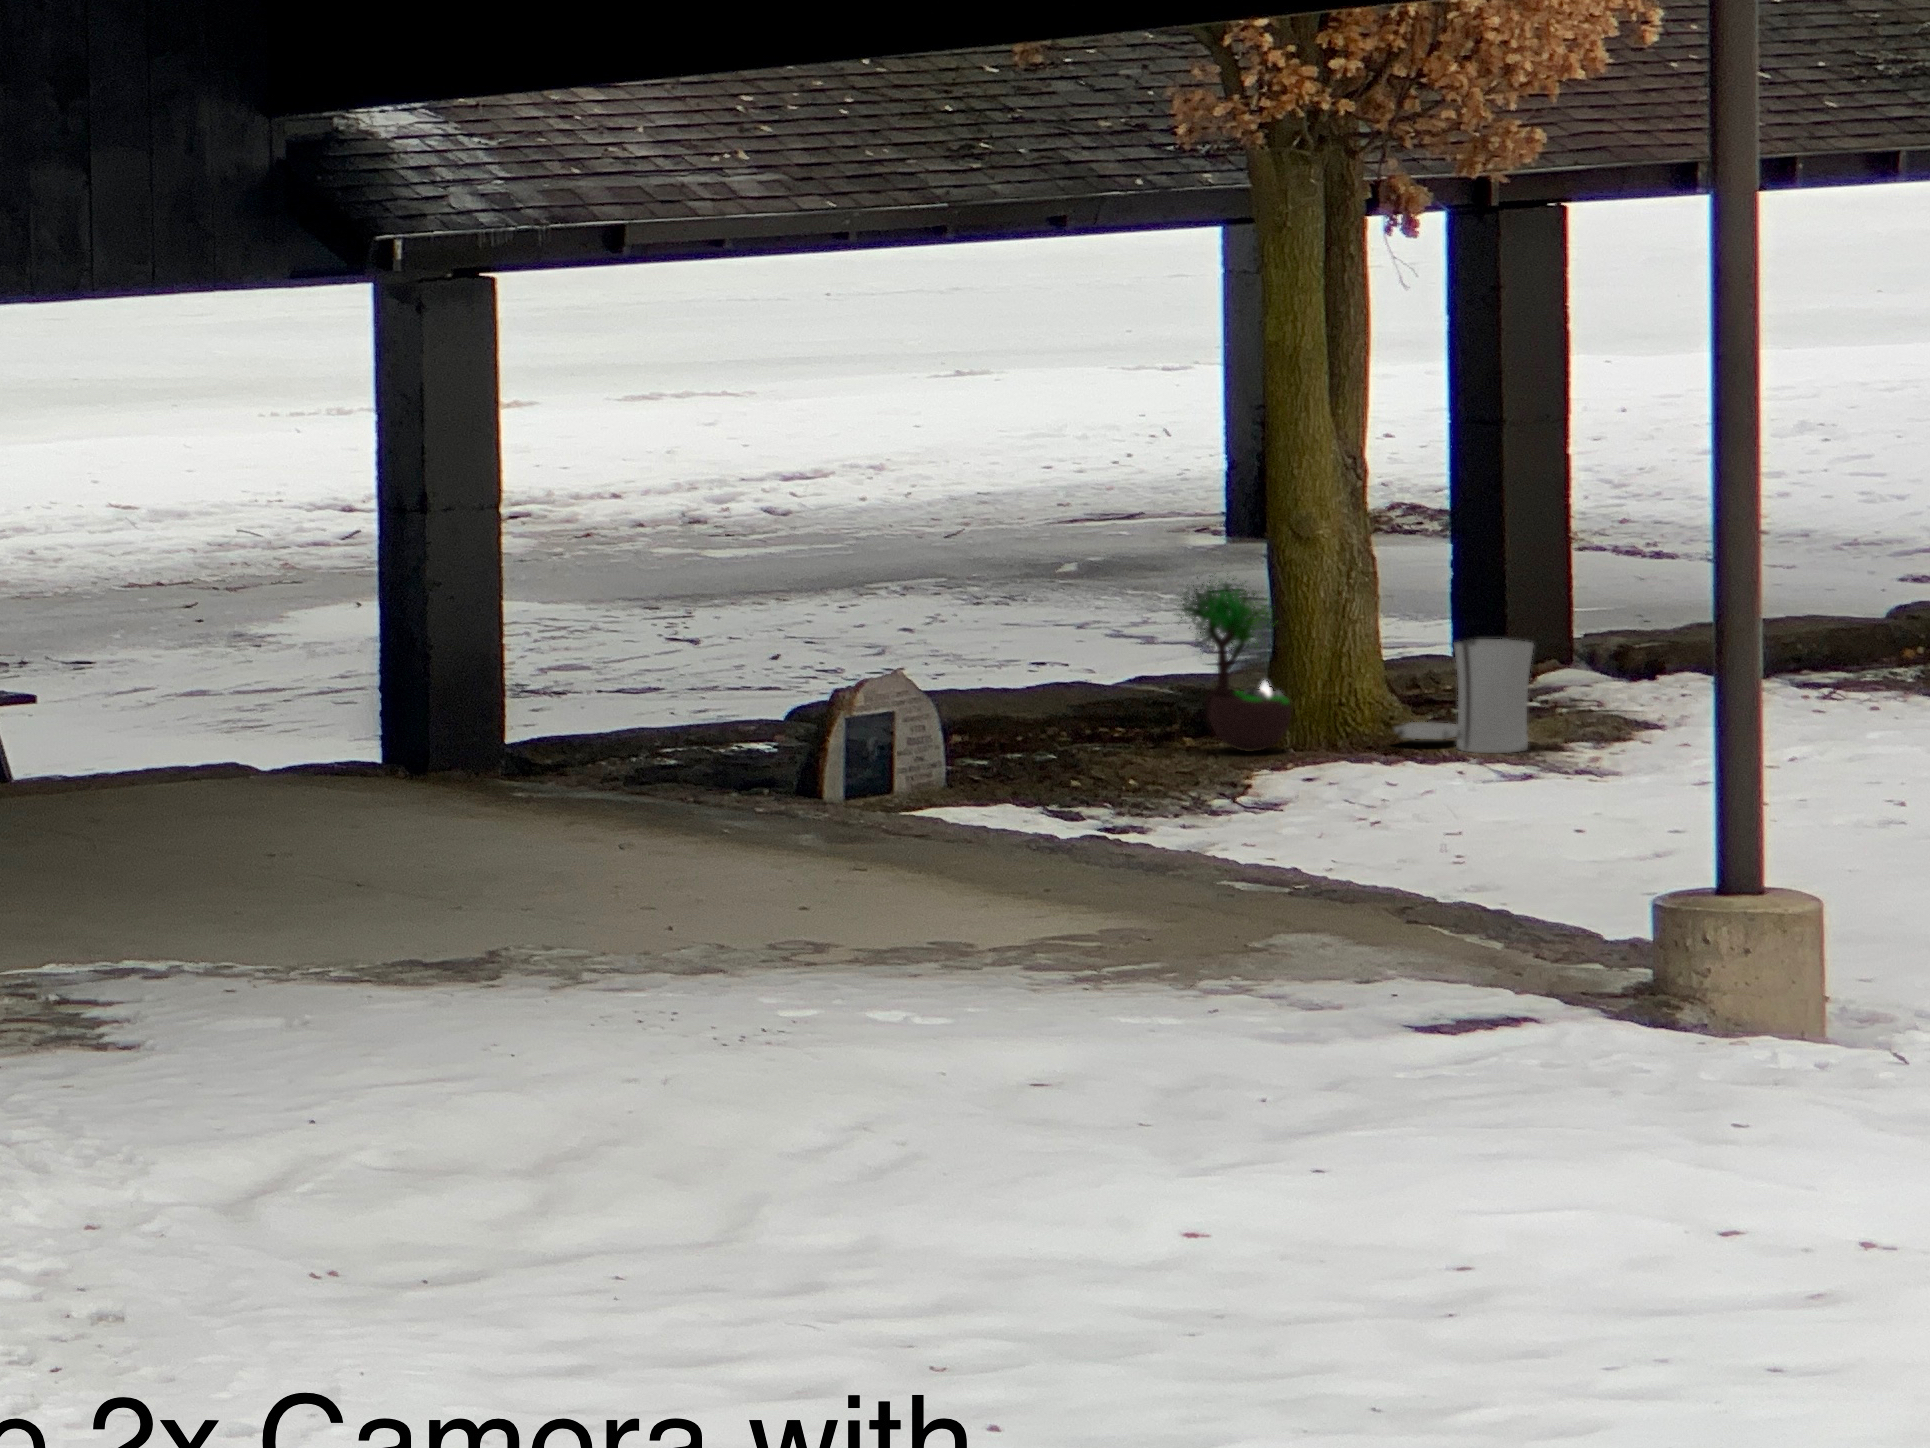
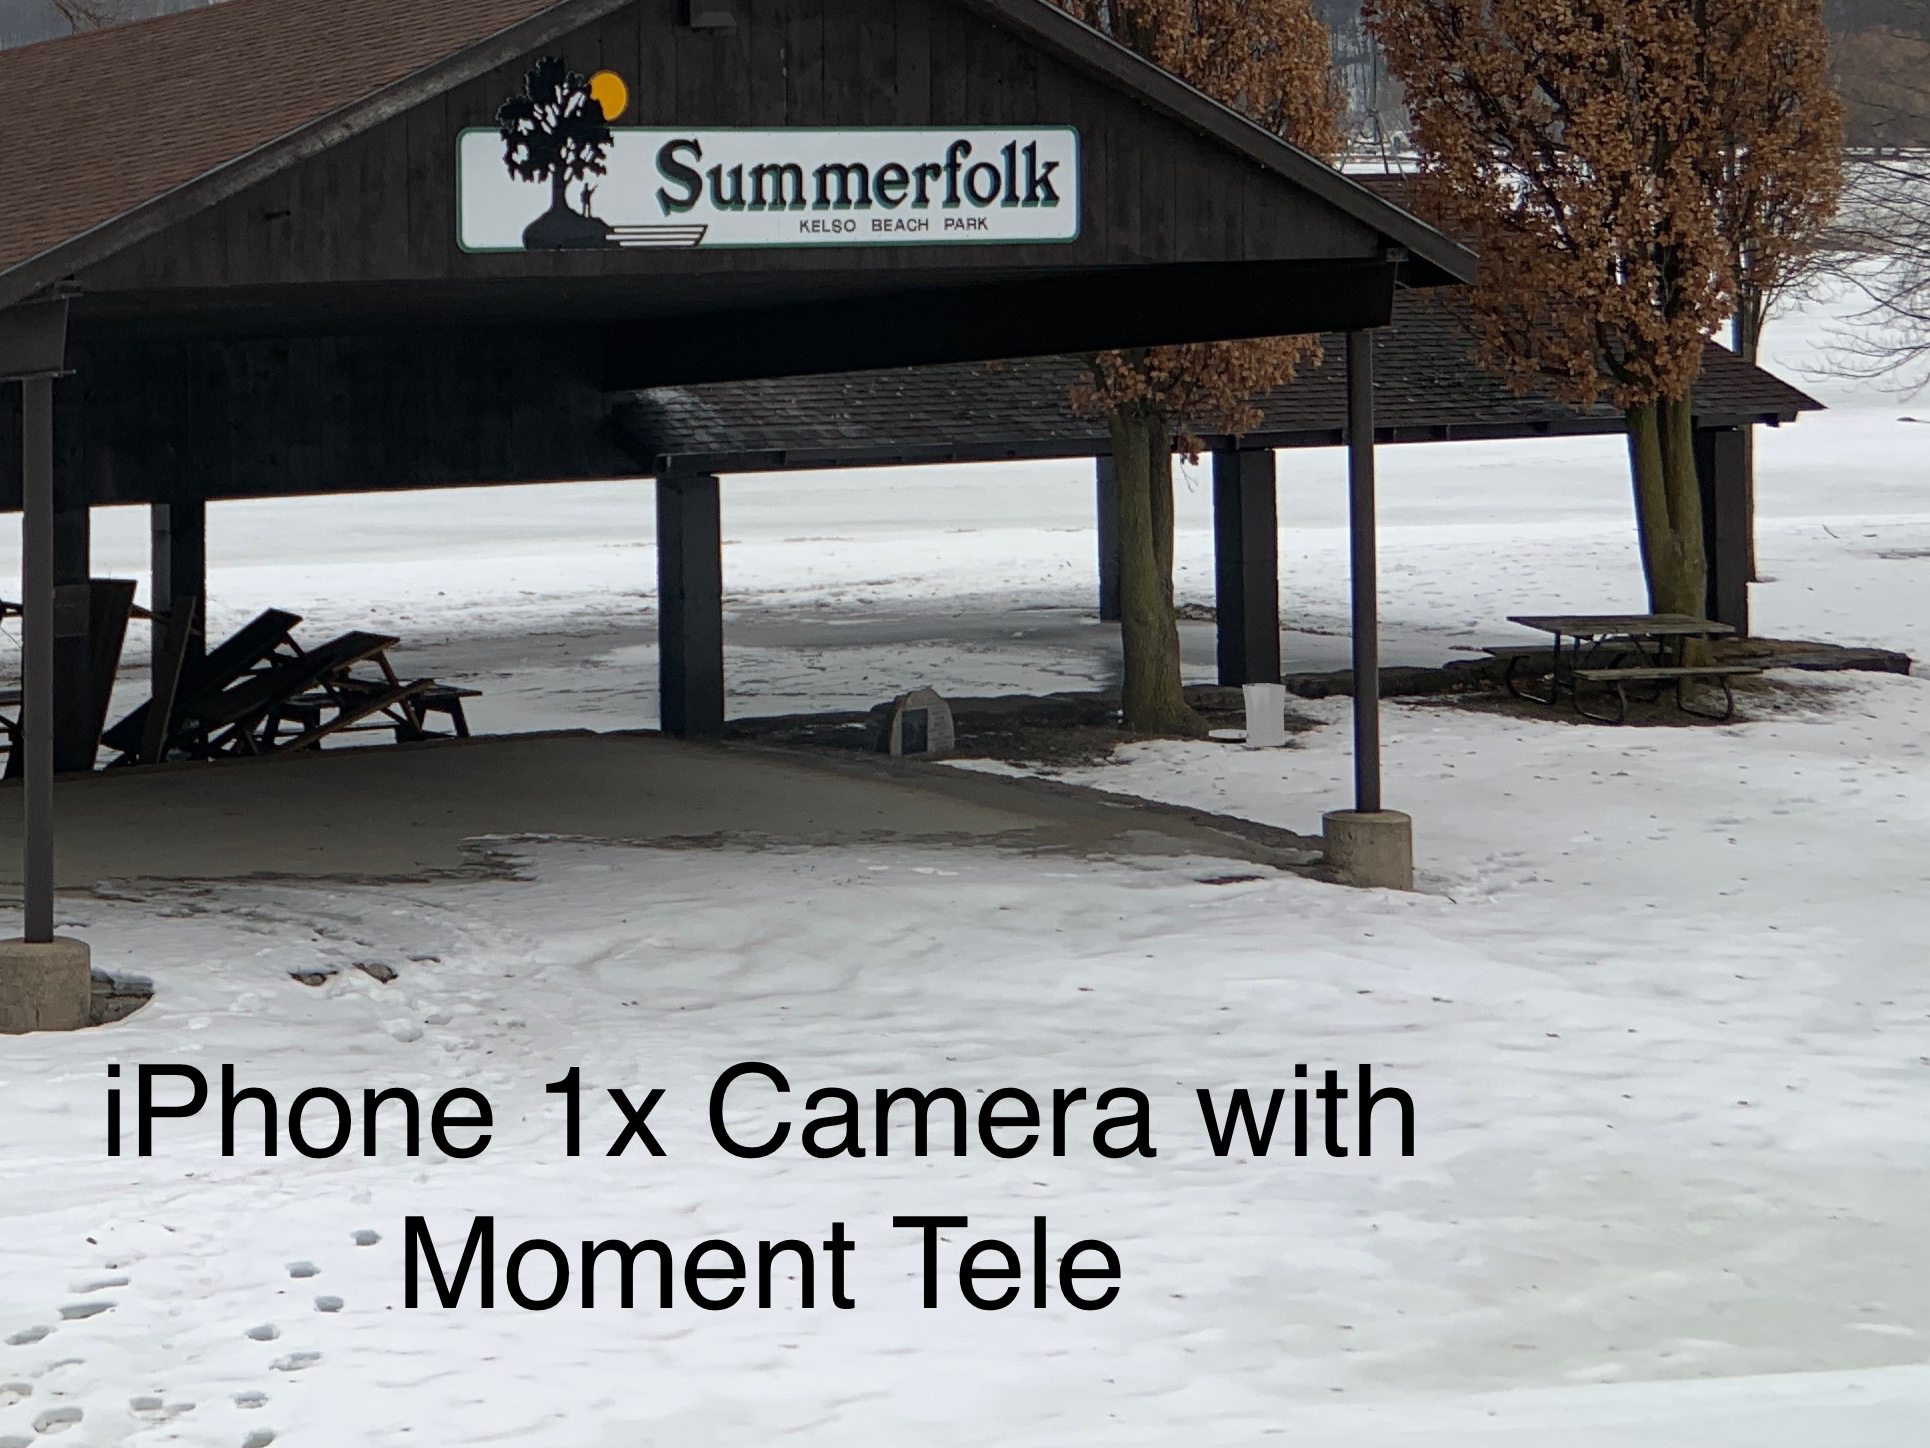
potted tree: present [1174,574,1291,751] -> none [1091,639,1156,743]

